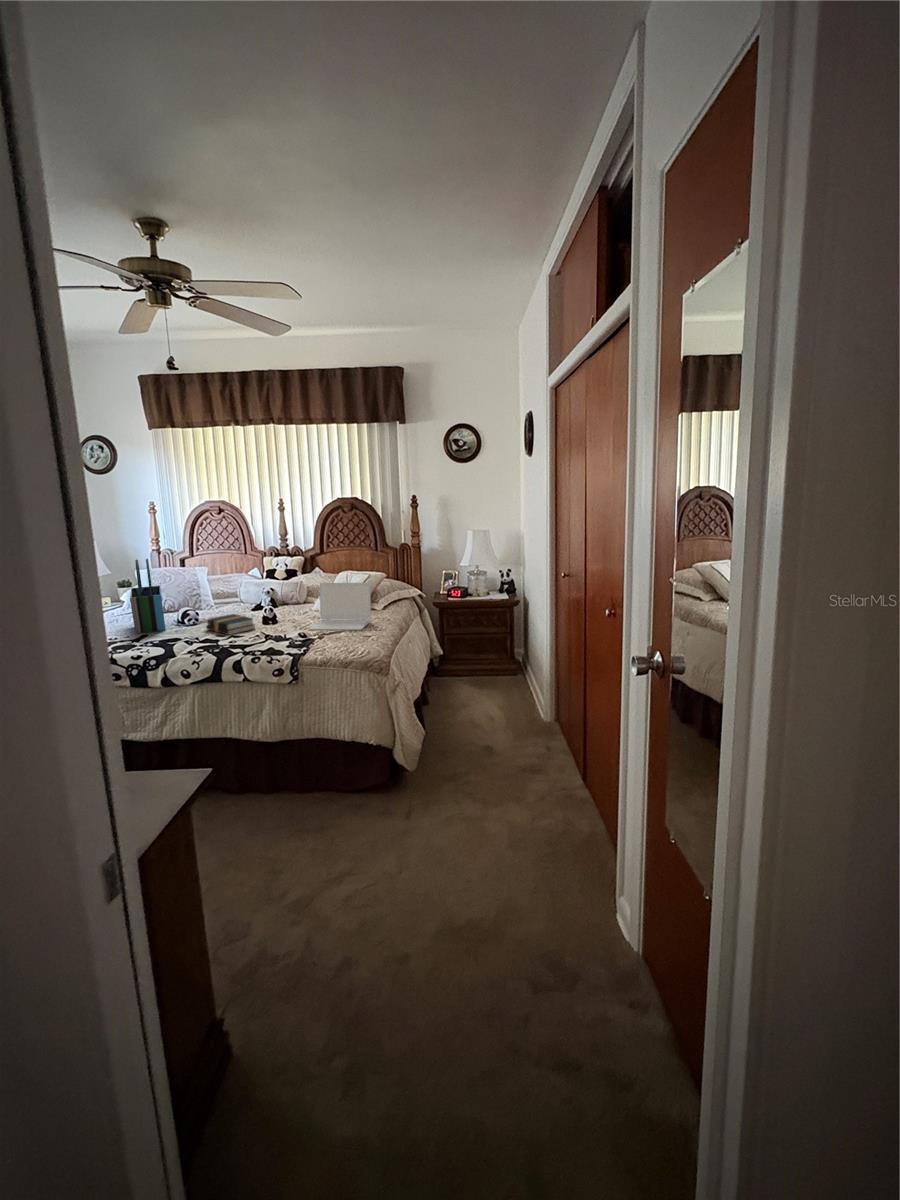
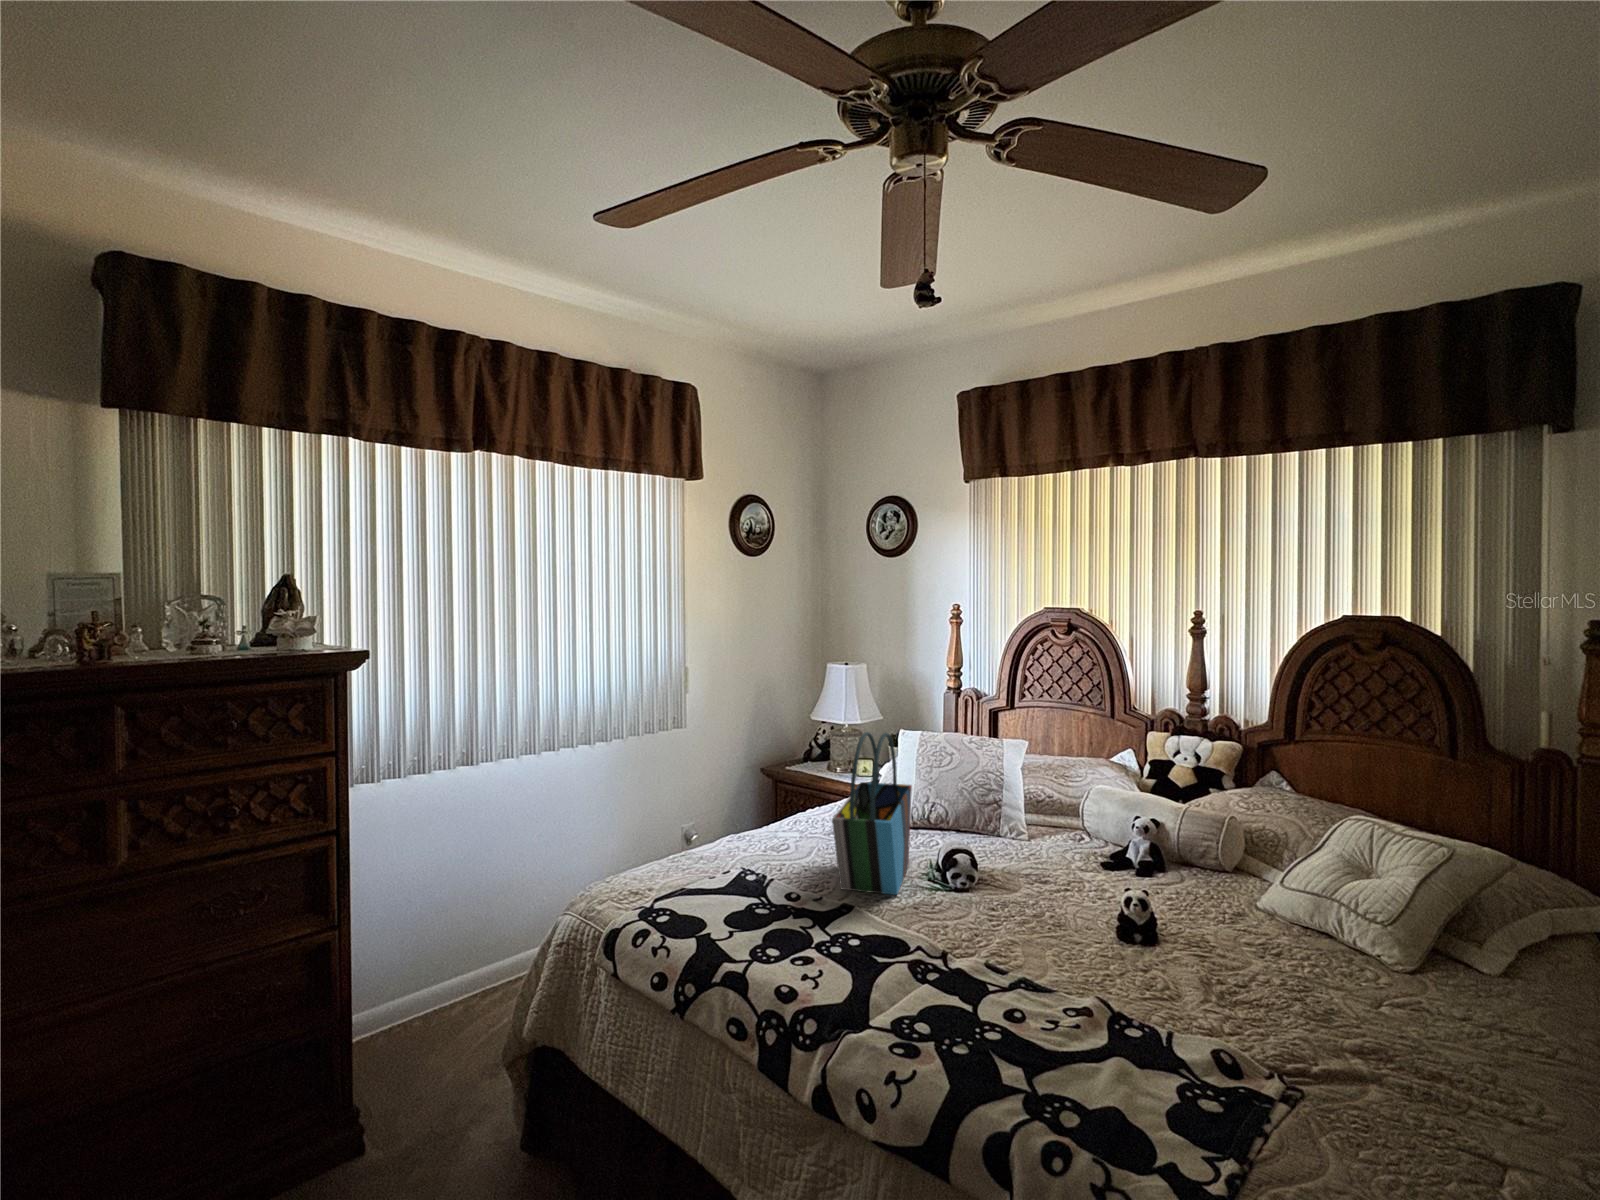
laptop: present [309,583,371,630] -> none [1242,870,1477,1095]
hardback book: present [206,614,255,635] -> none [975,894,1090,966]

